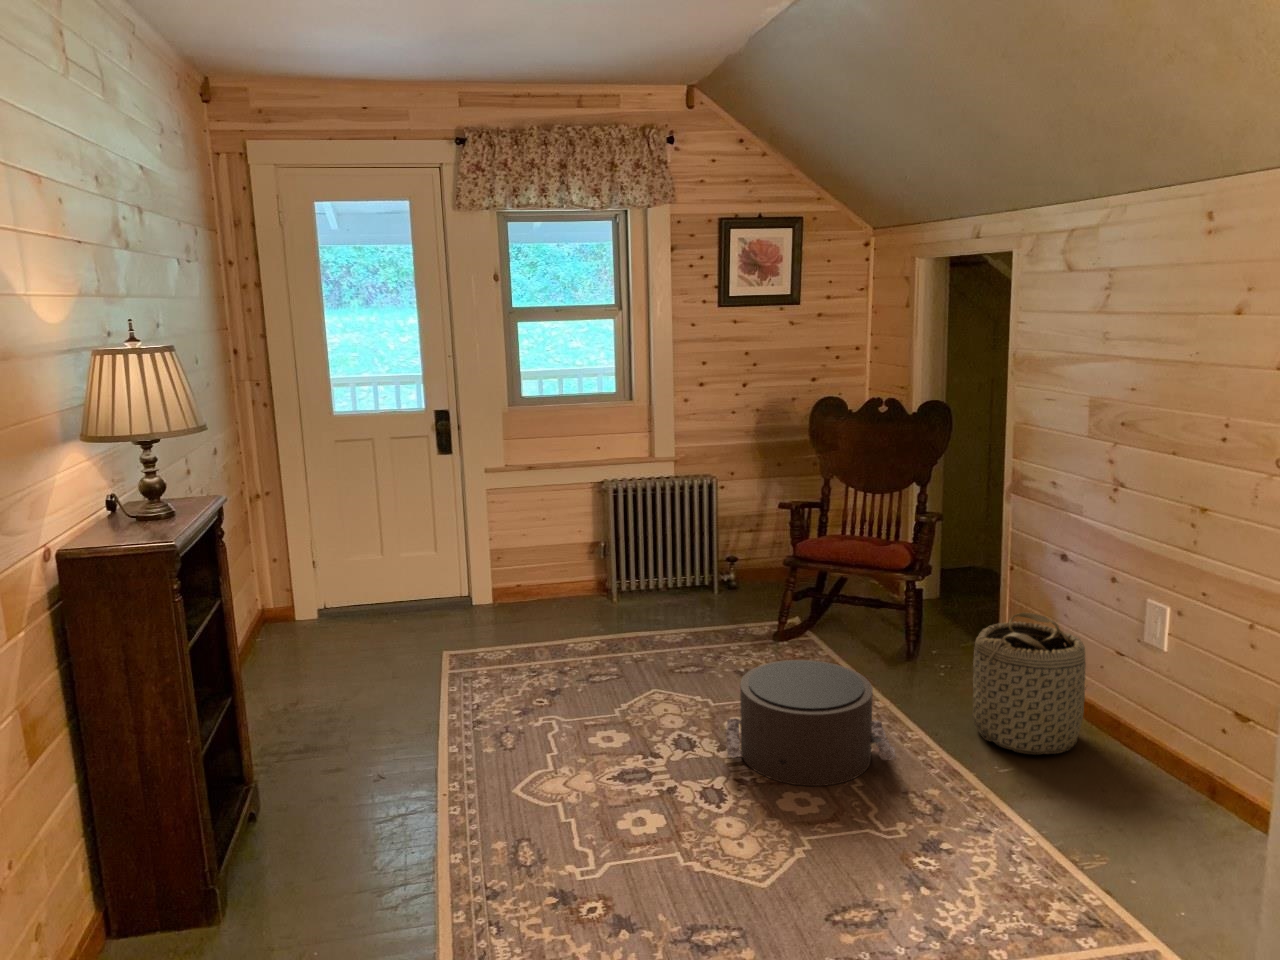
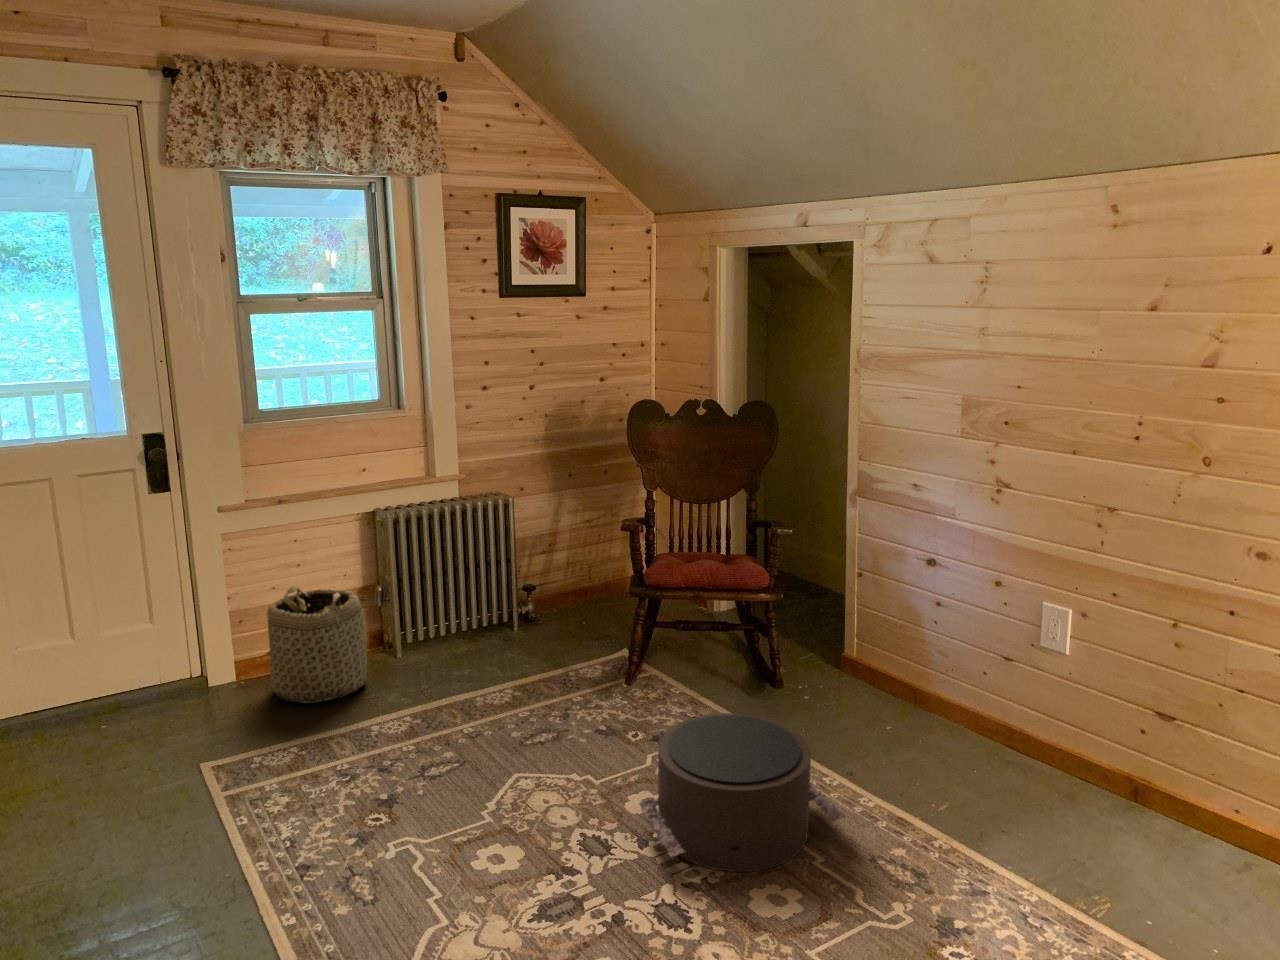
basket: present [973,612,1086,755] -> present [267,586,367,703]

